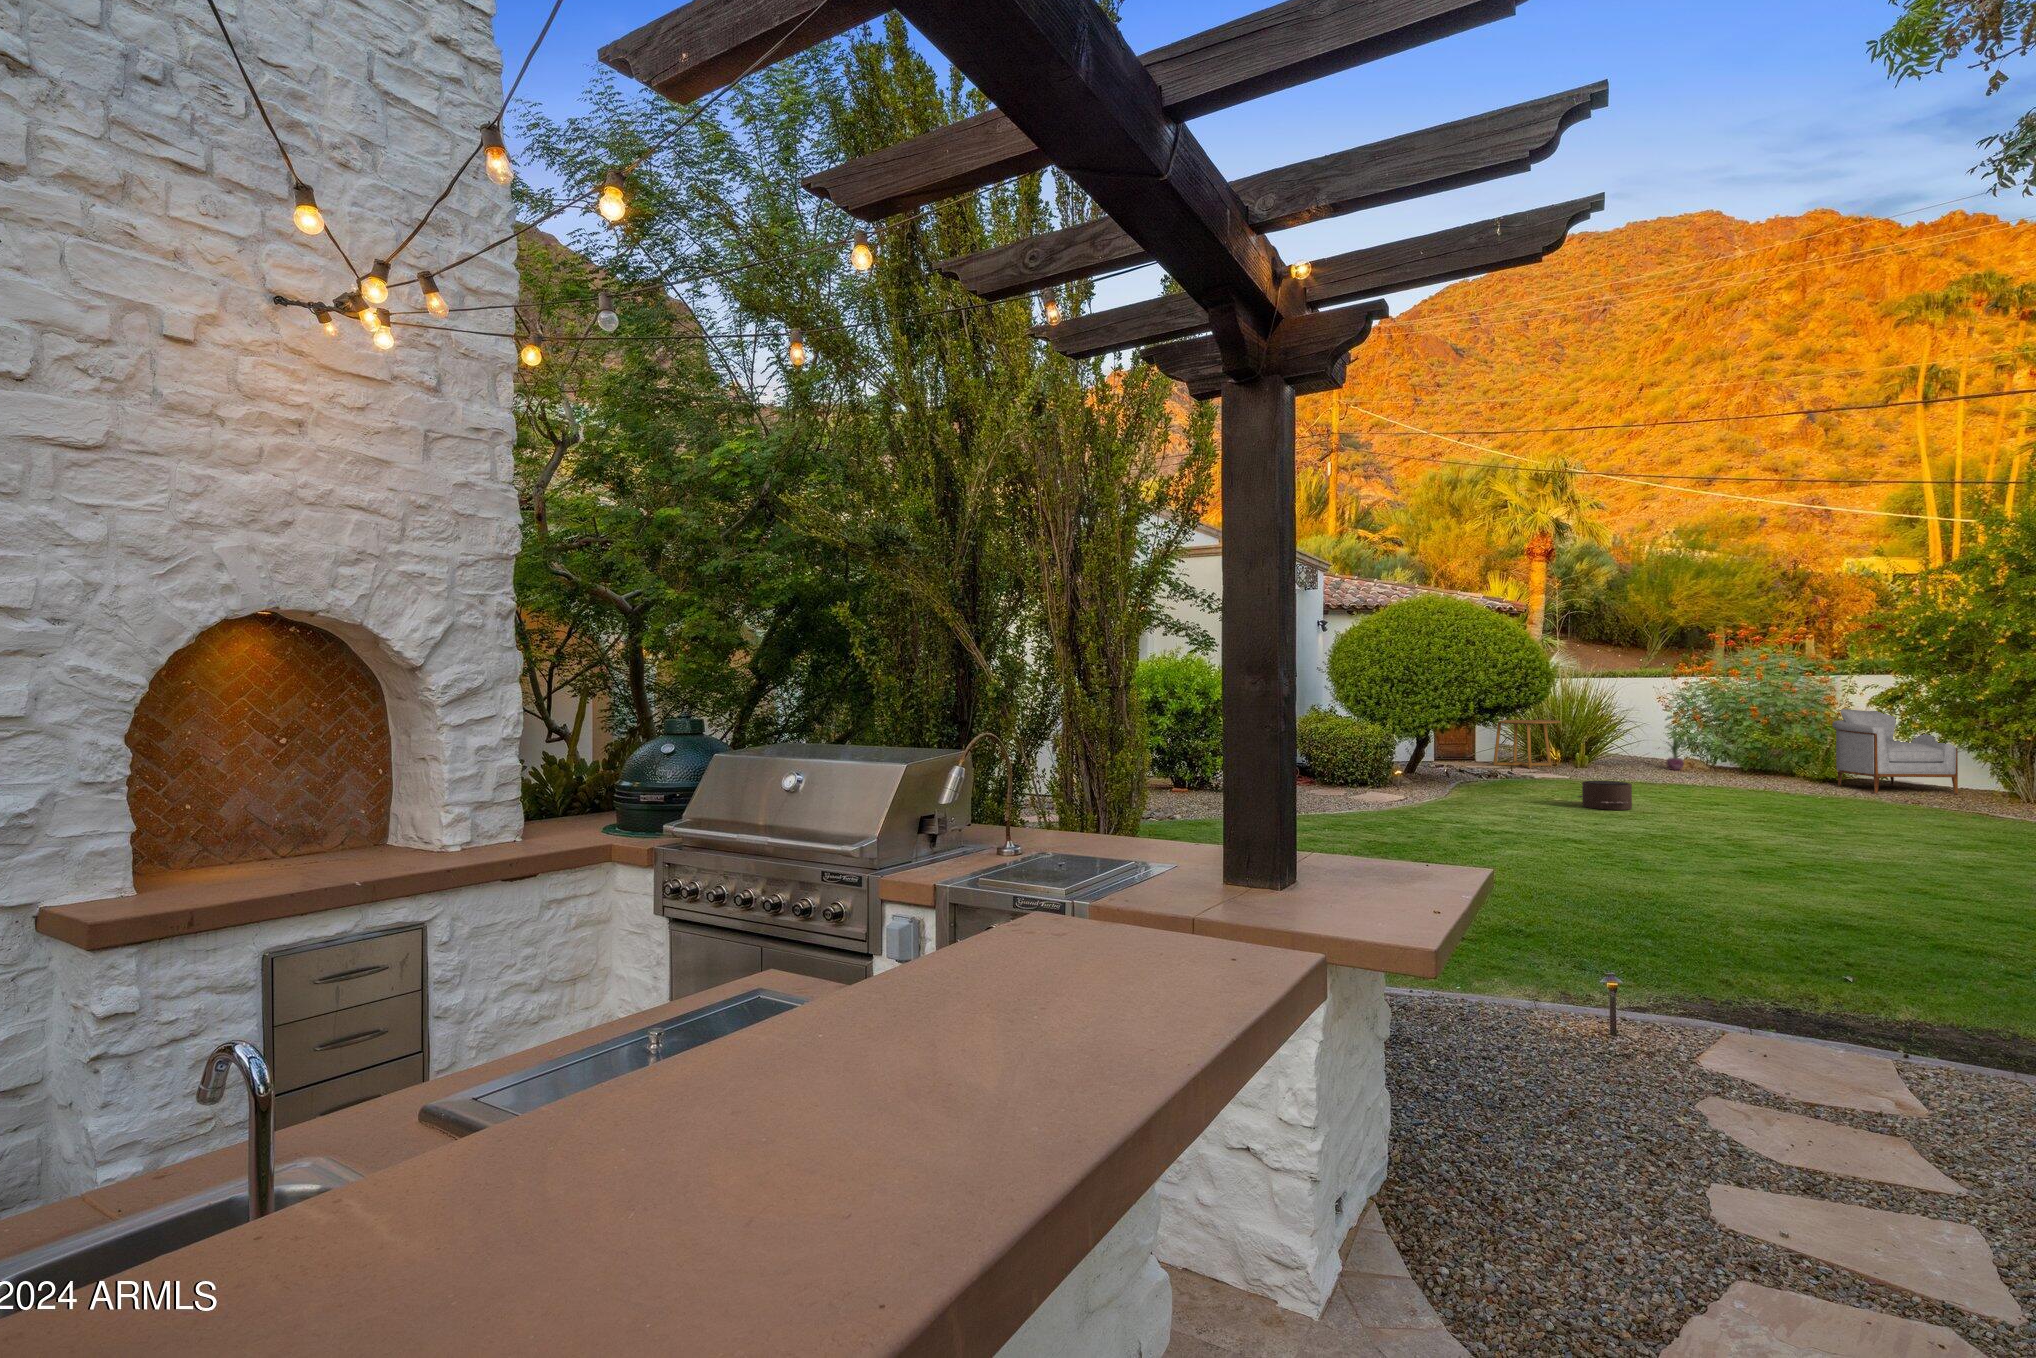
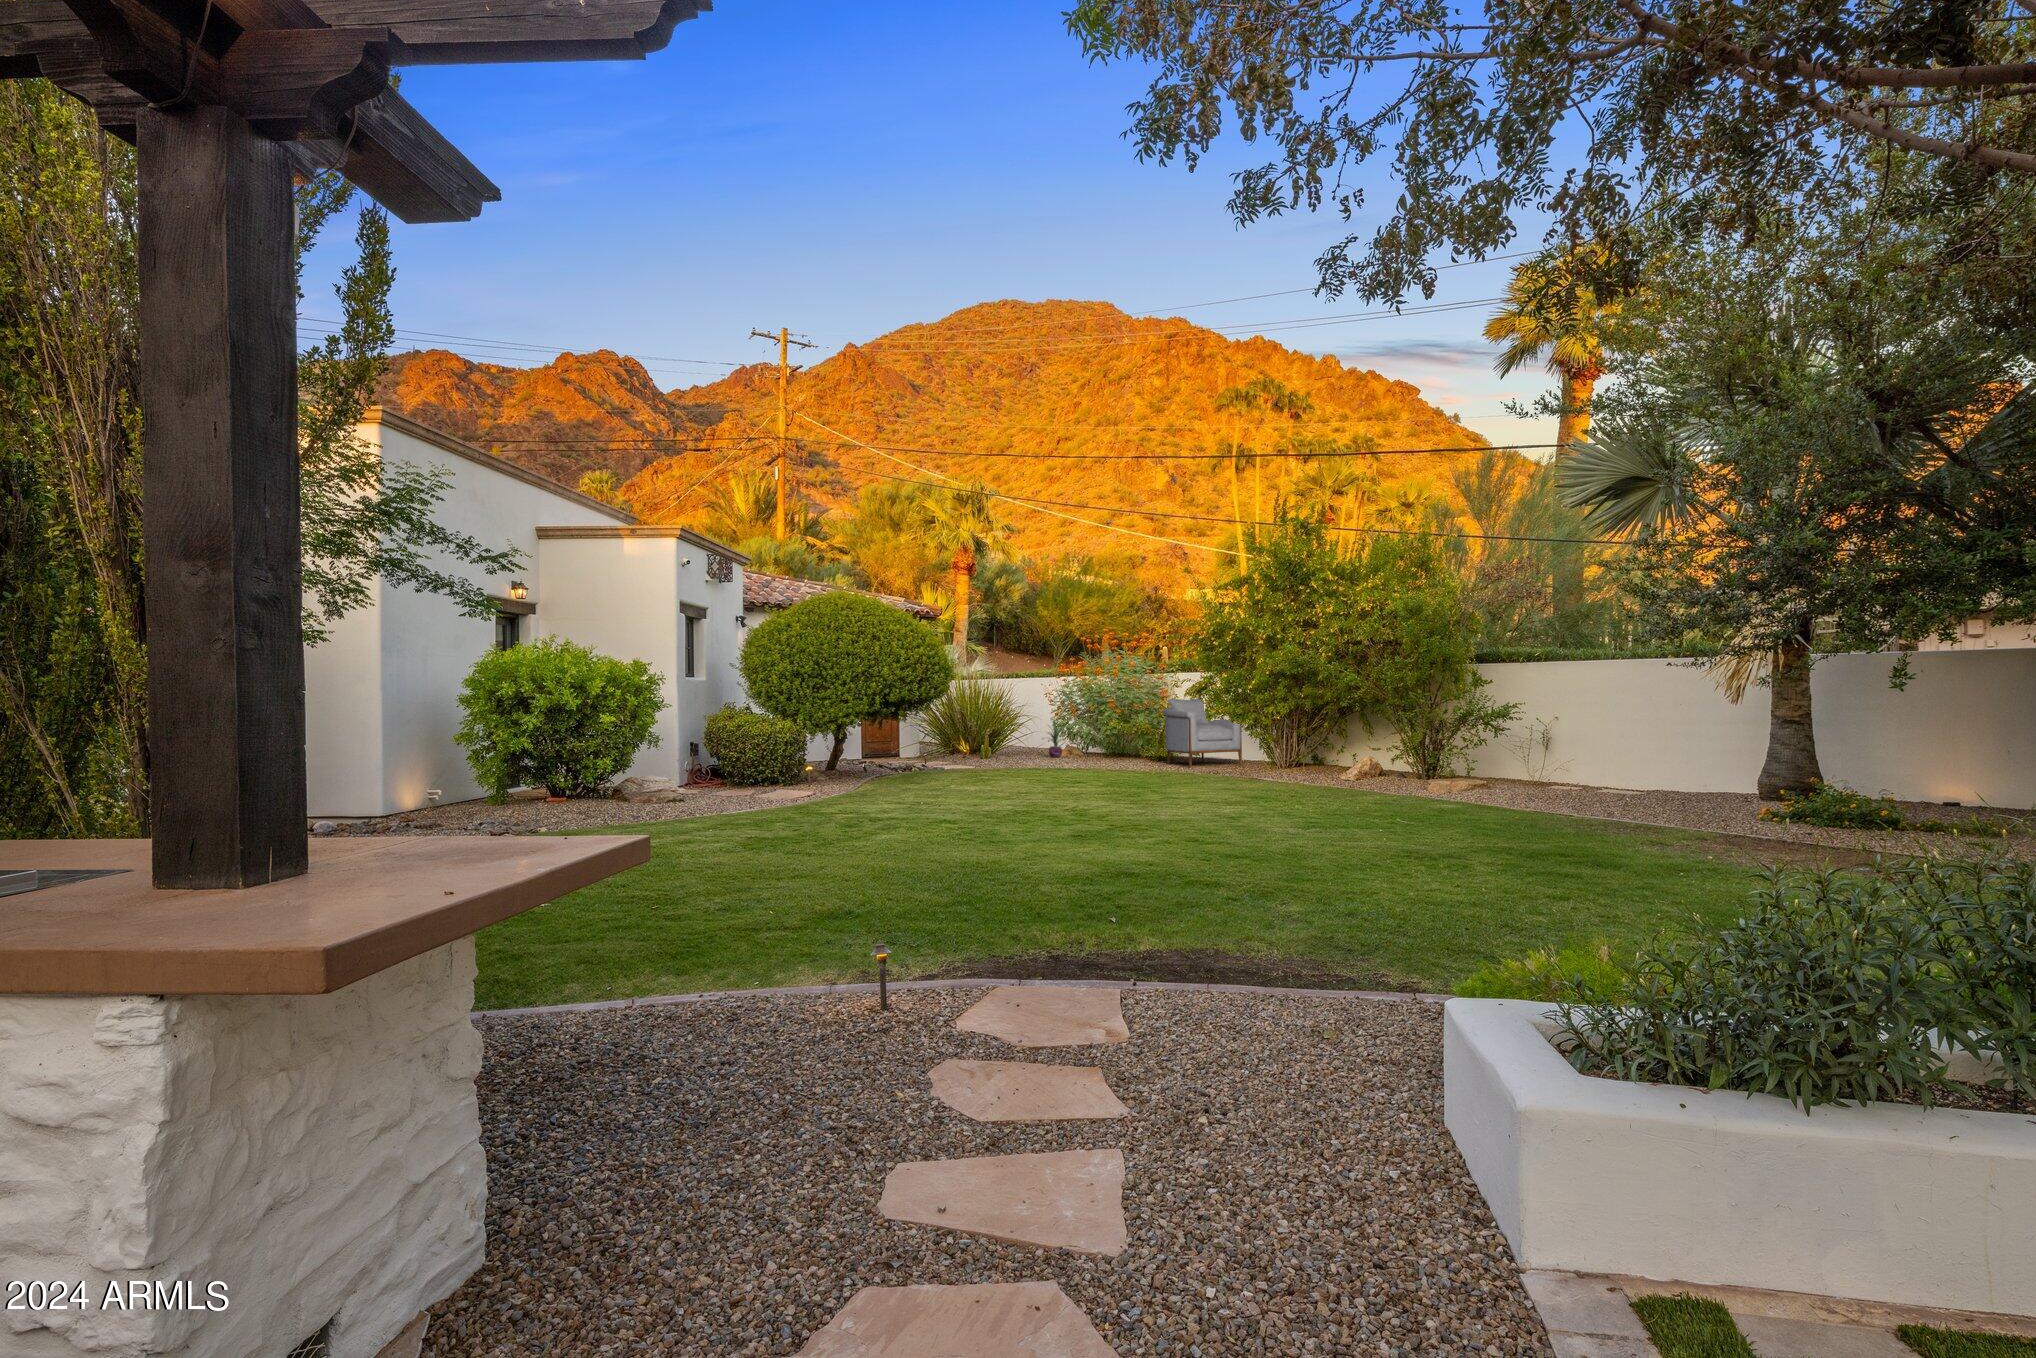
round table: present [1493,719,1561,768] -> none [899,715,965,761]
pouf: present [1578,781,1632,810] -> none [964,766,1008,792]

